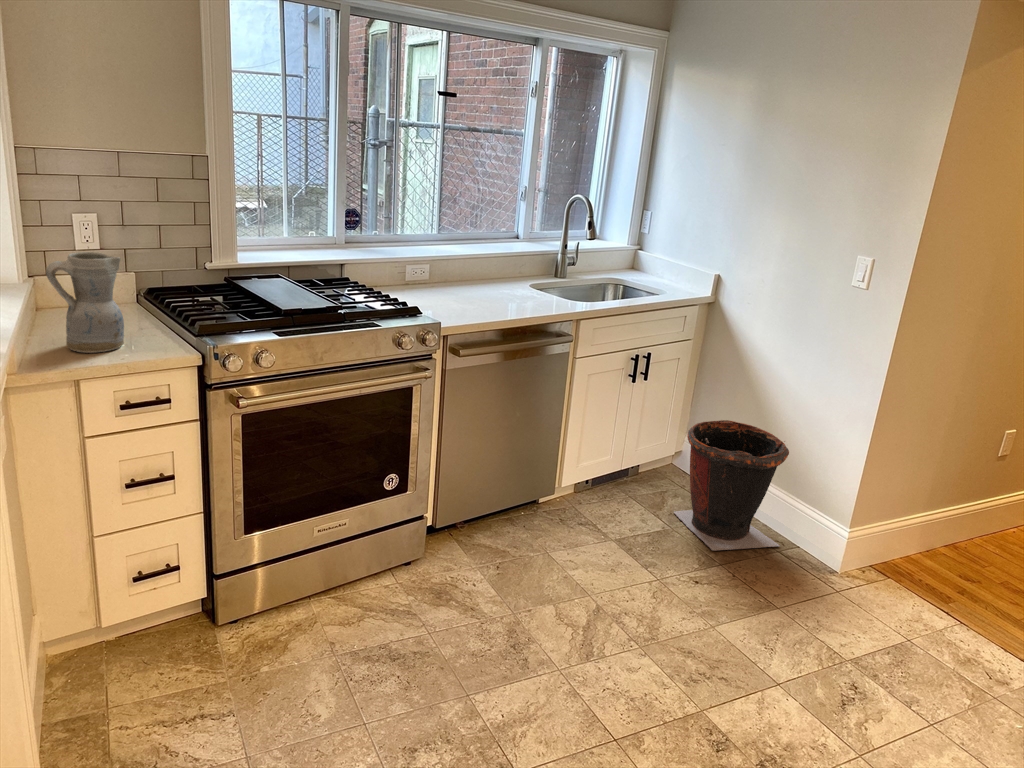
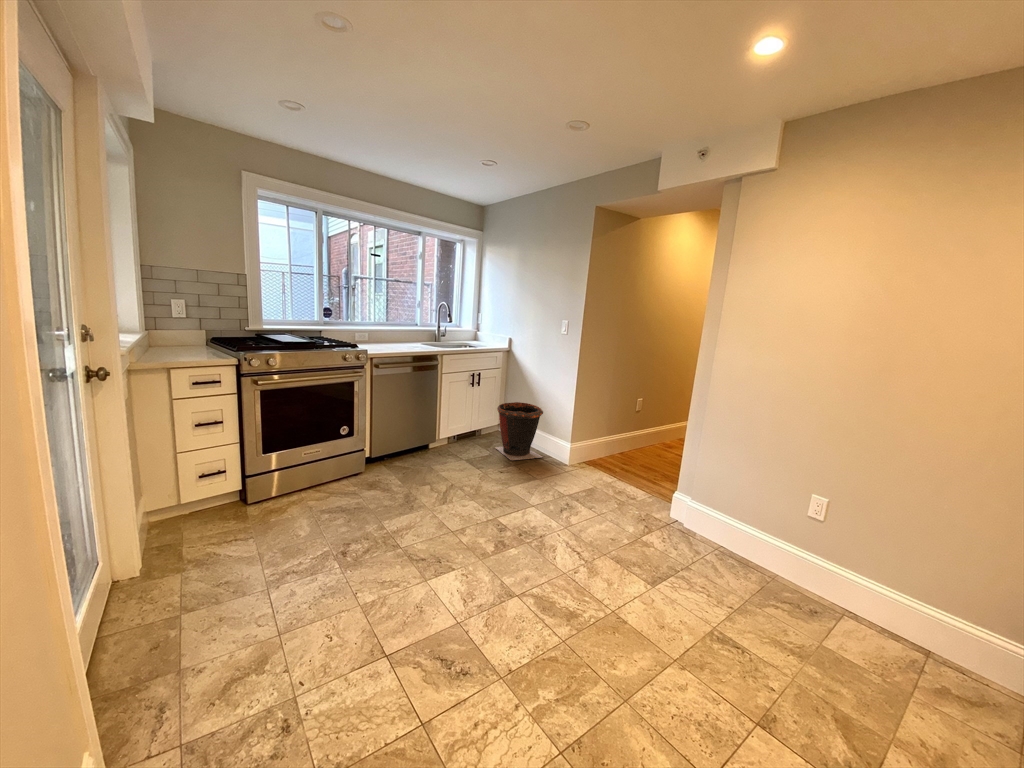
ceramic pitcher: present [46,252,124,353] -> none [151,309,196,358]

